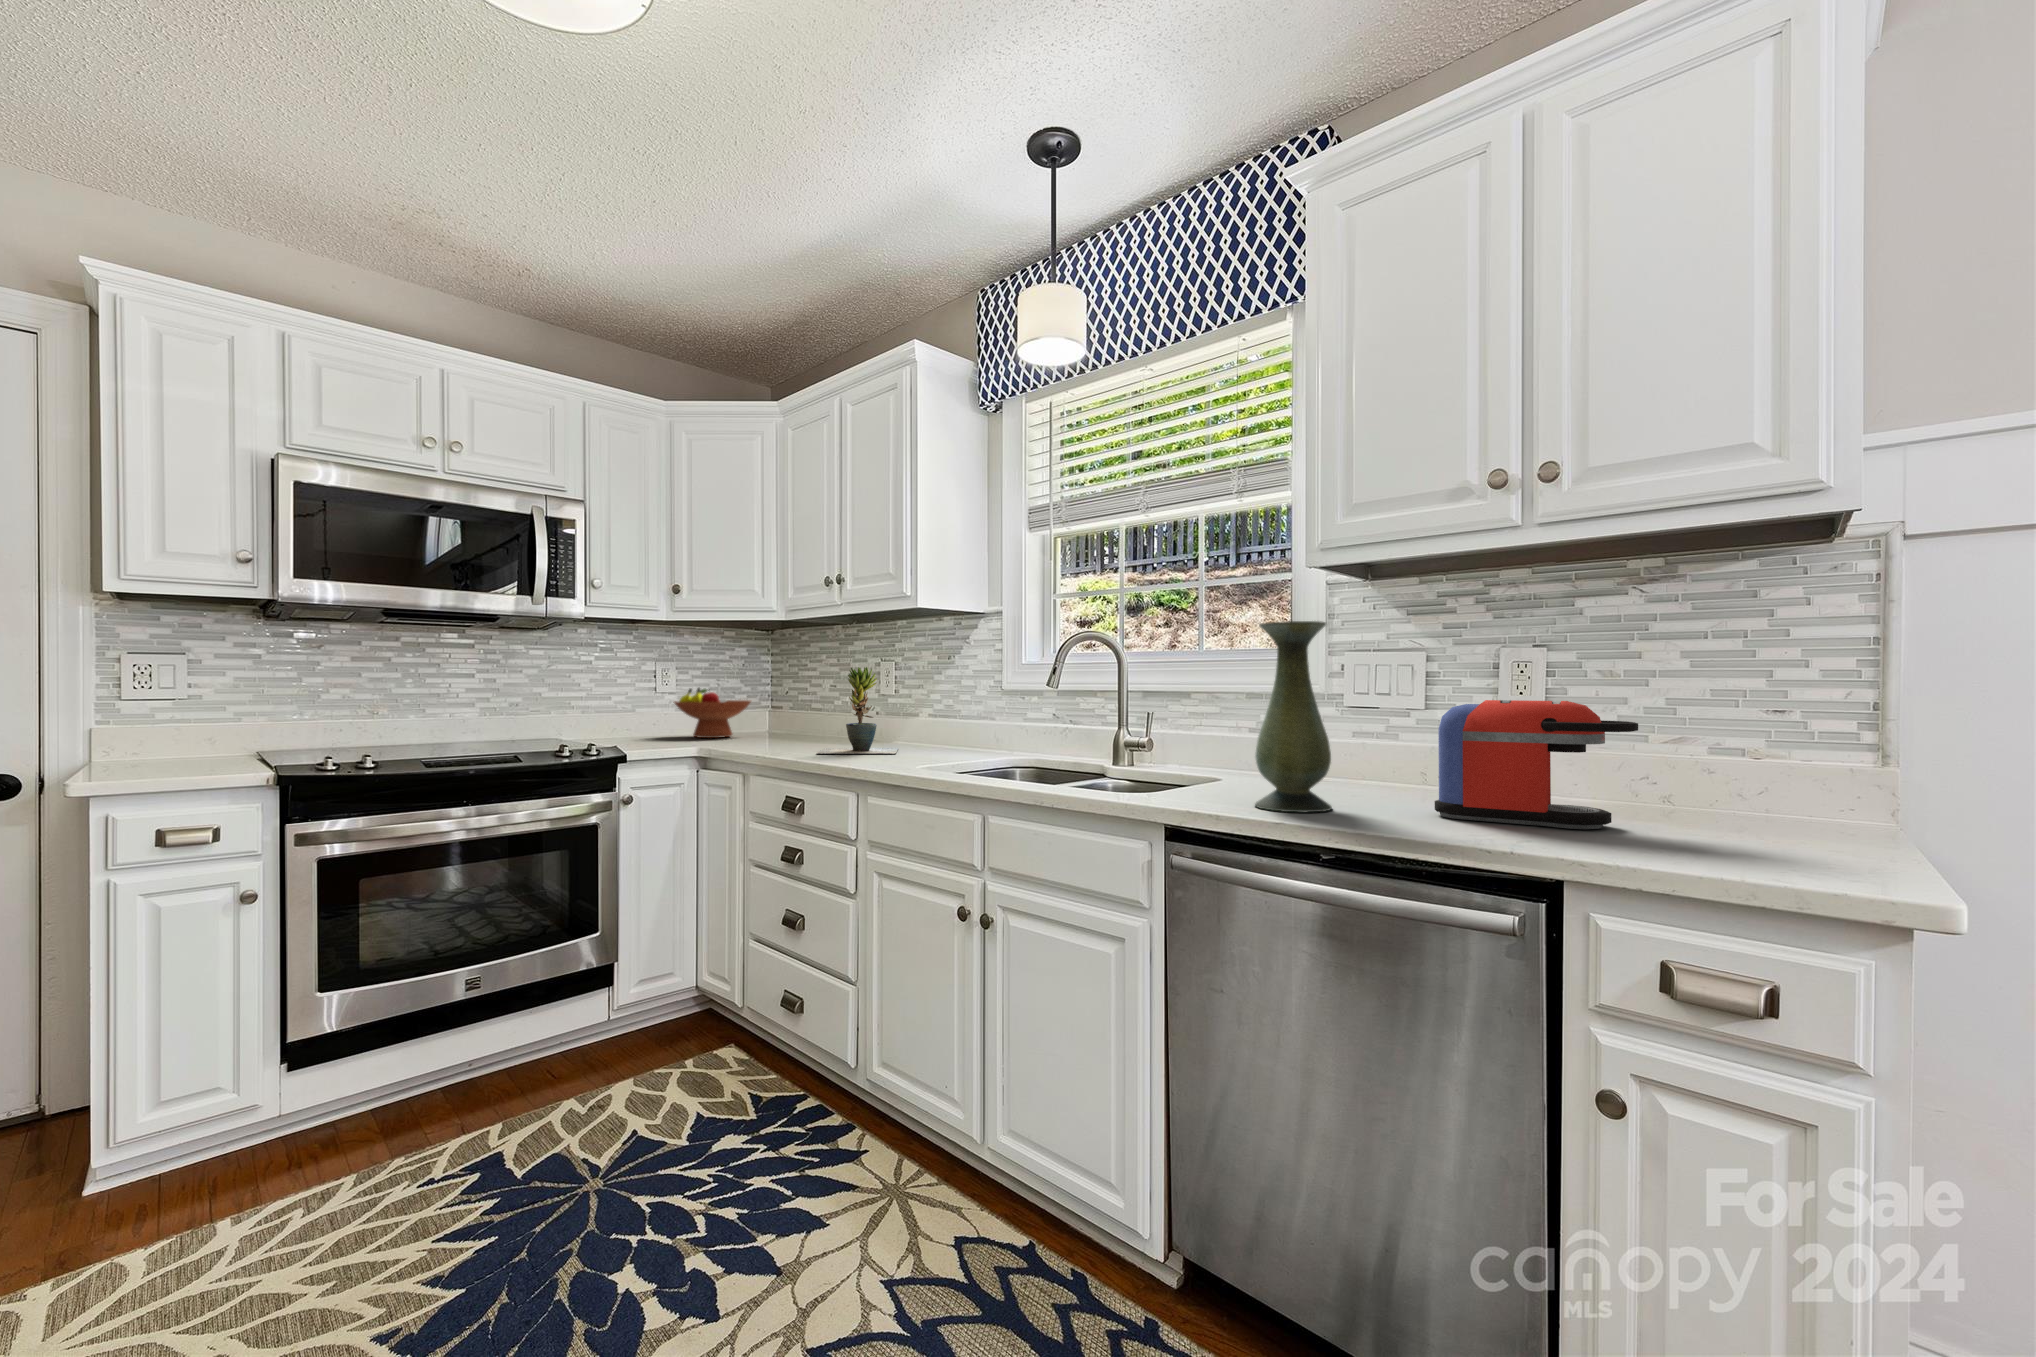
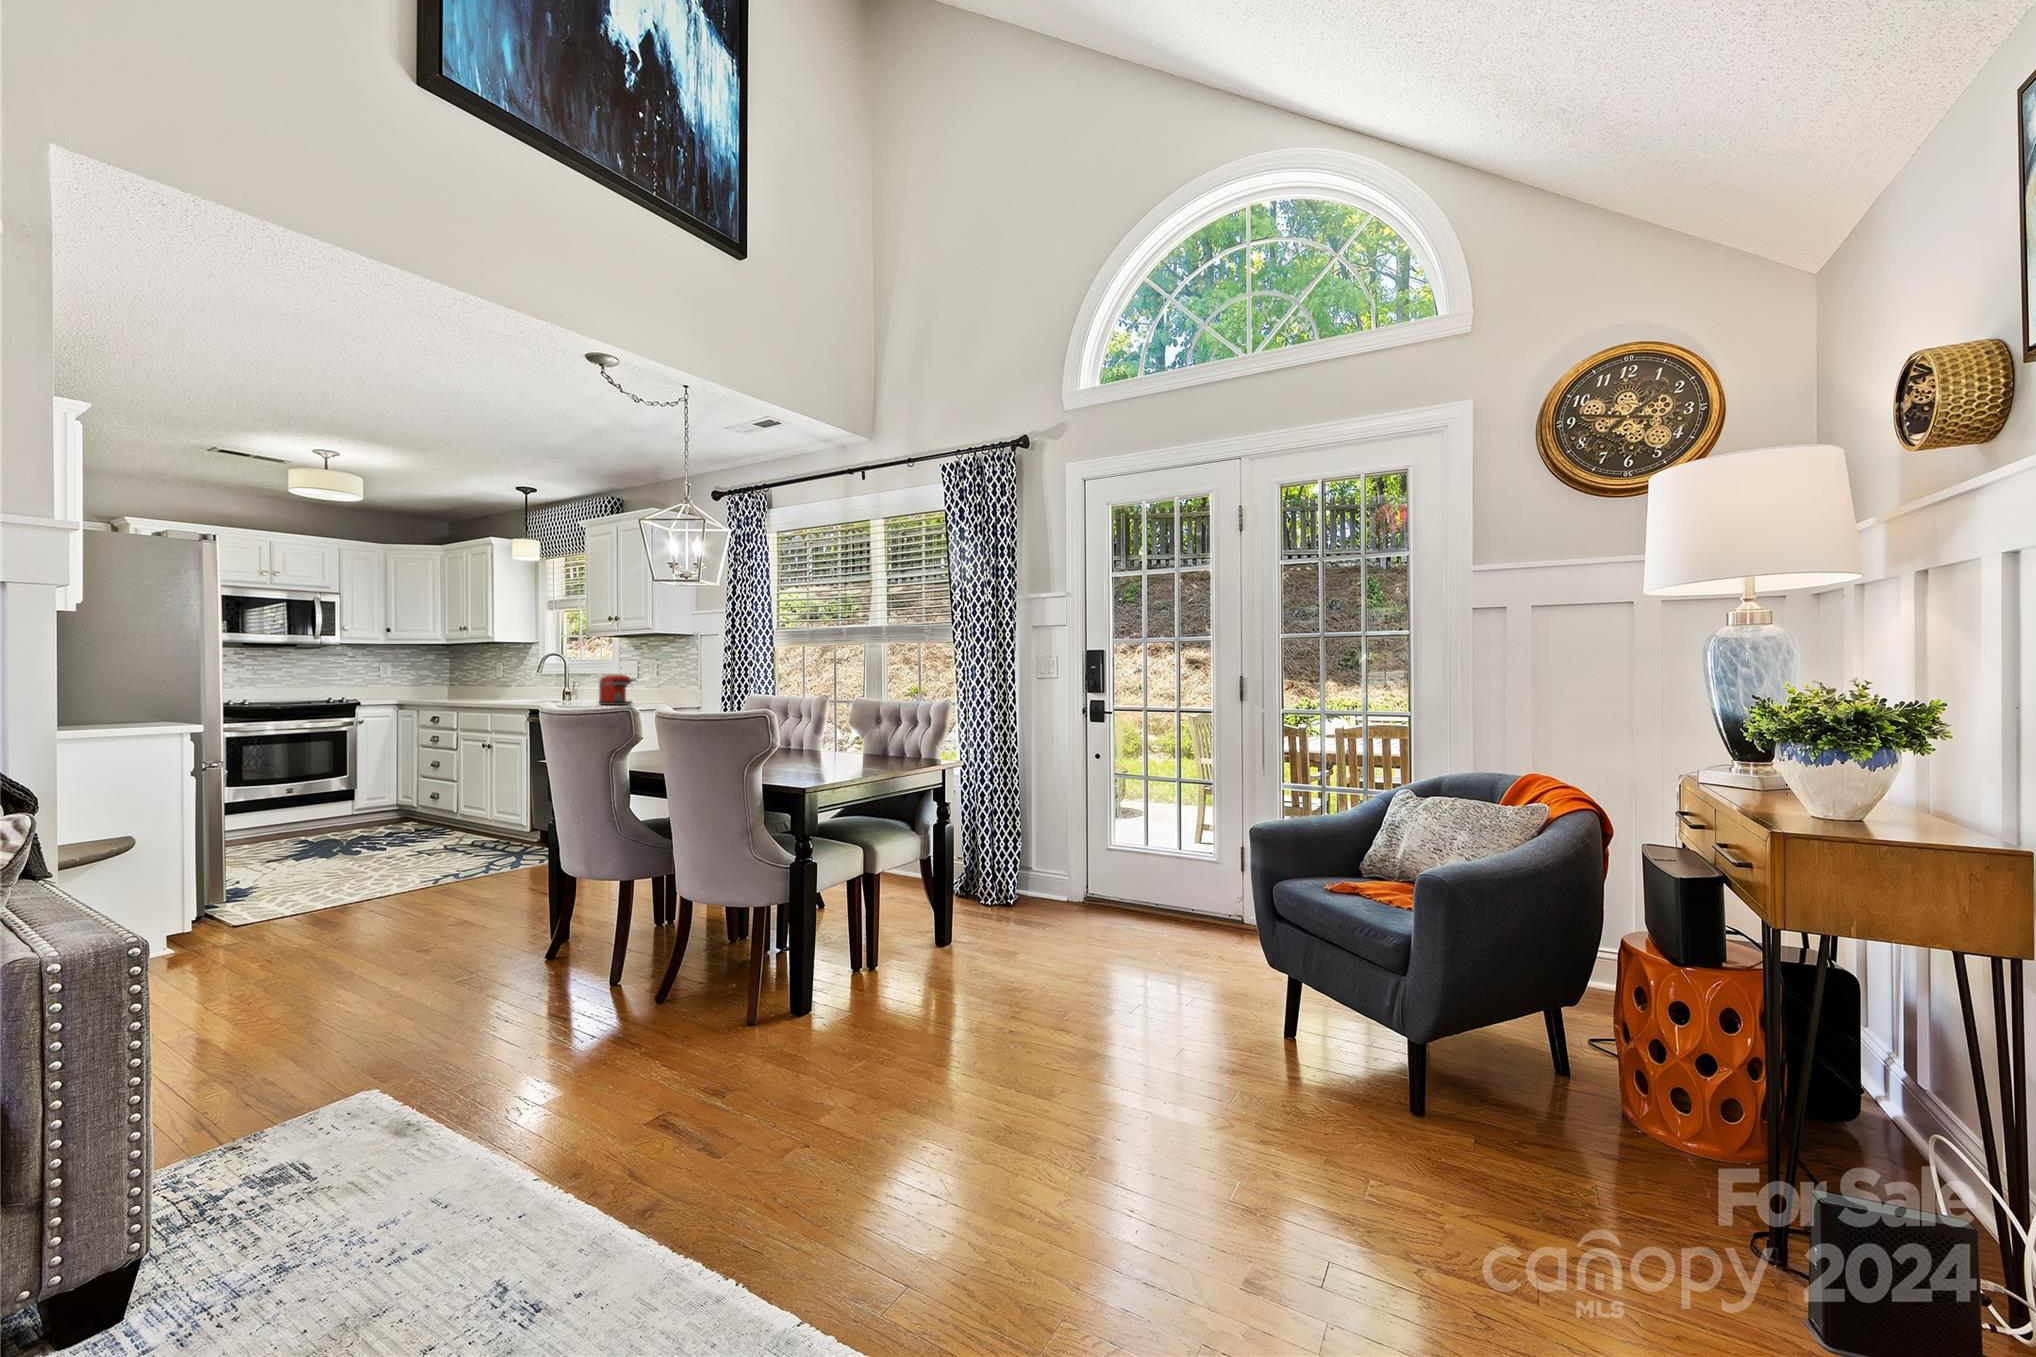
vase: present [1255,621,1332,812] -> none [556,654,580,705]
potted plant: present [817,667,898,754] -> none [449,666,495,701]
fruit bowl: present [674,688,751,738] -> none [388,675,432,700]

